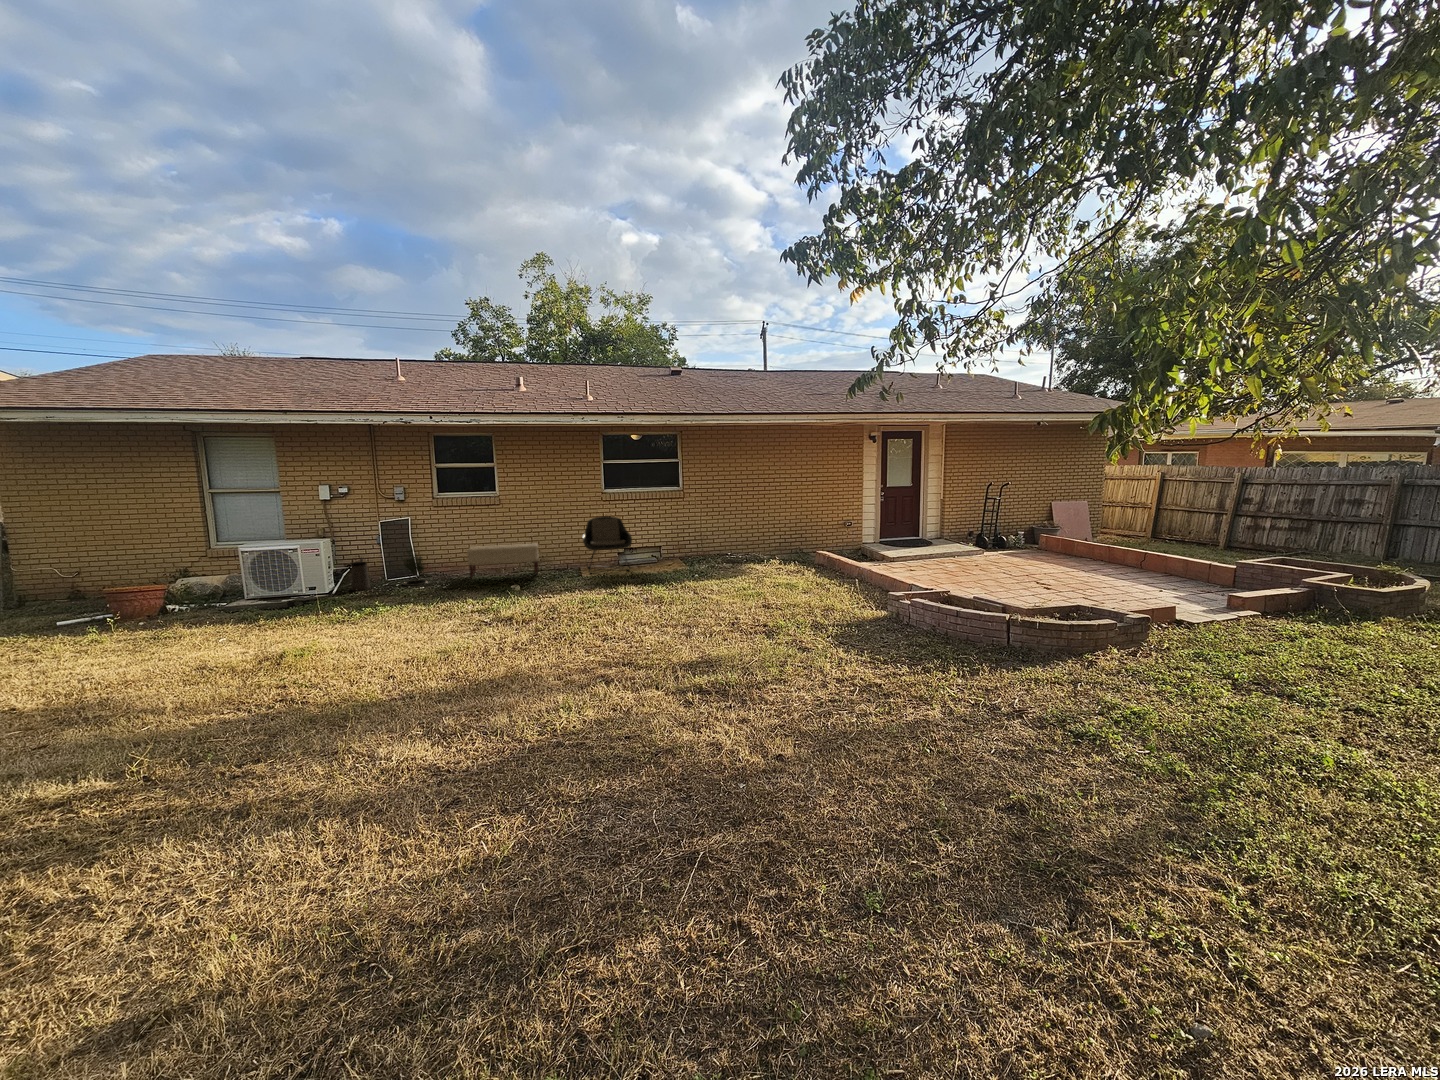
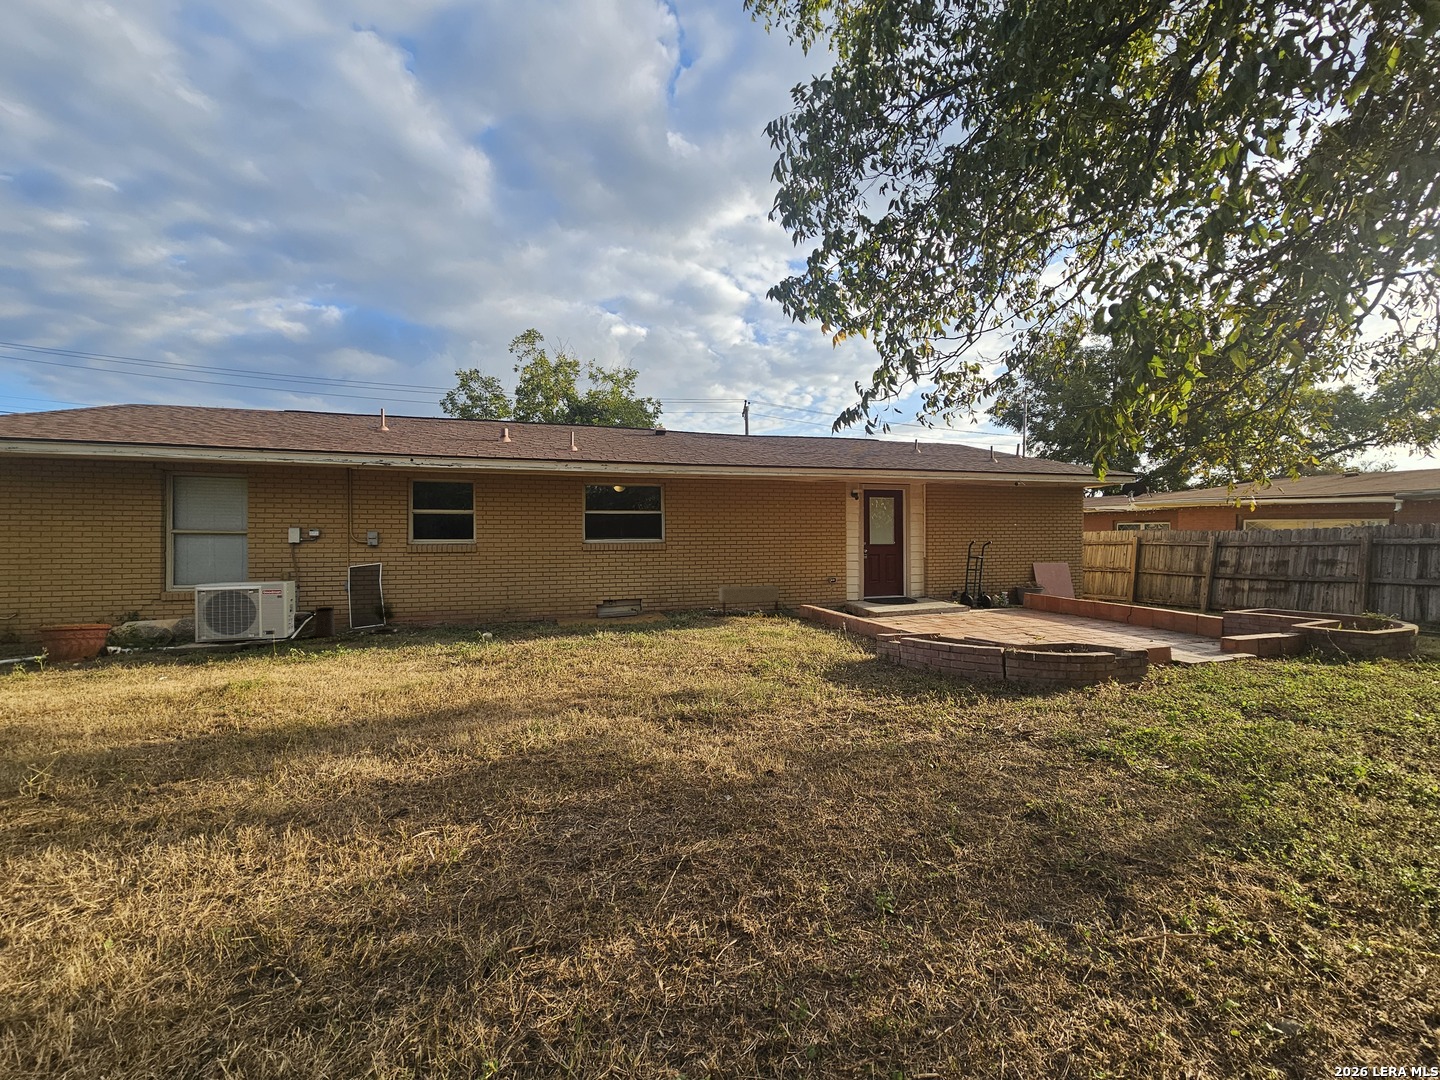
lounge chair: present [583,516,632,573] -> none [562,568,613,625]
bench: present [467,544,539,578] -> present [719,586,779,614]

